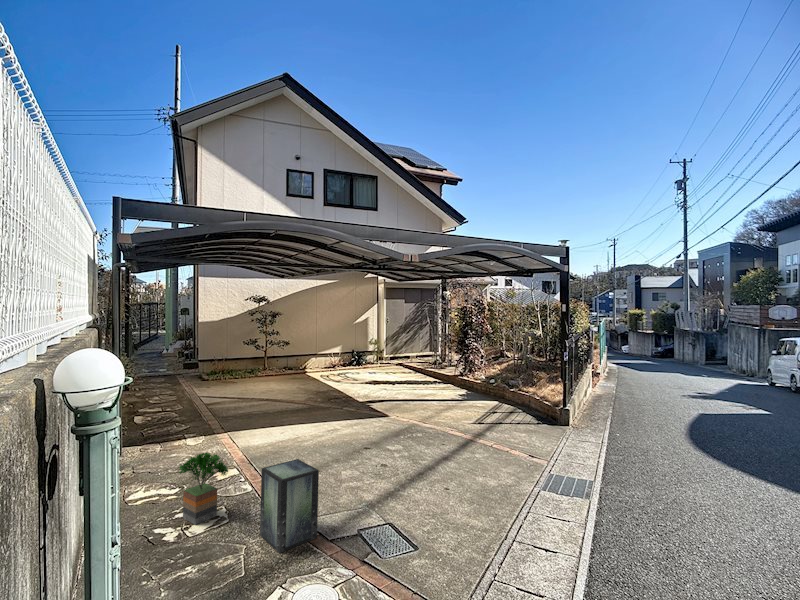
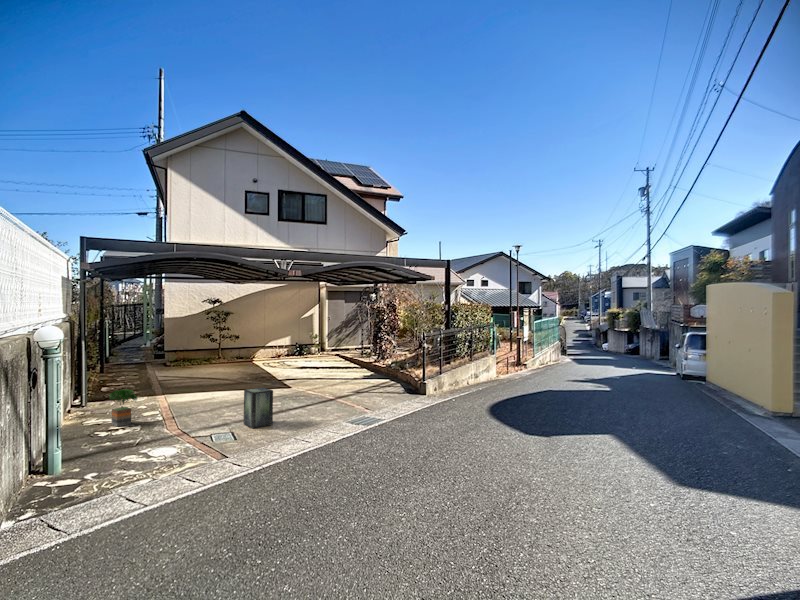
storage box: present [260,459,319,553] -> present [243,388,273,429]

